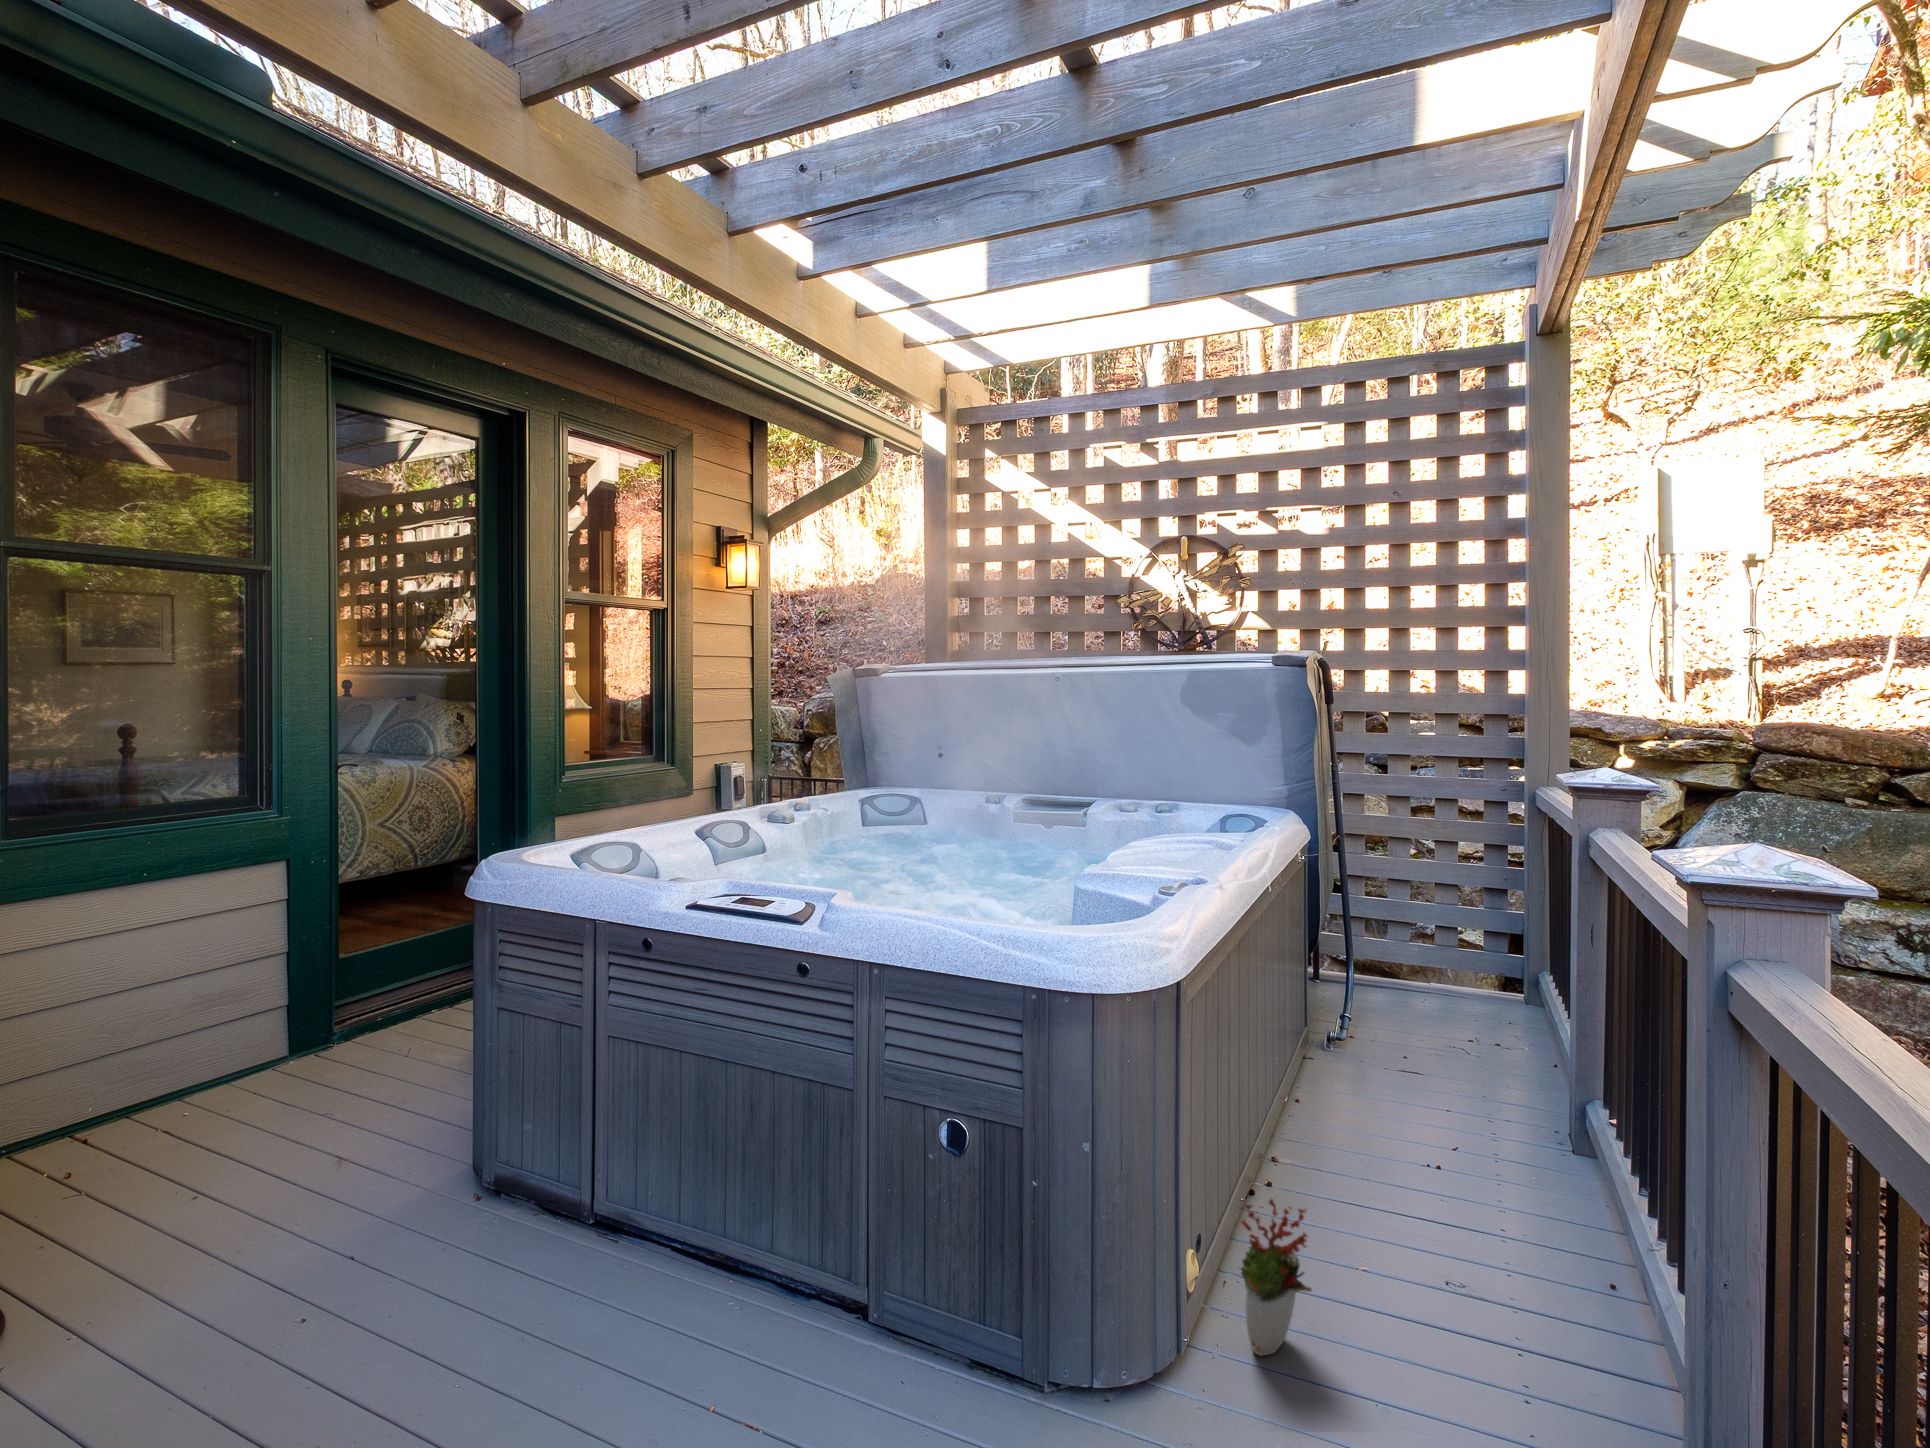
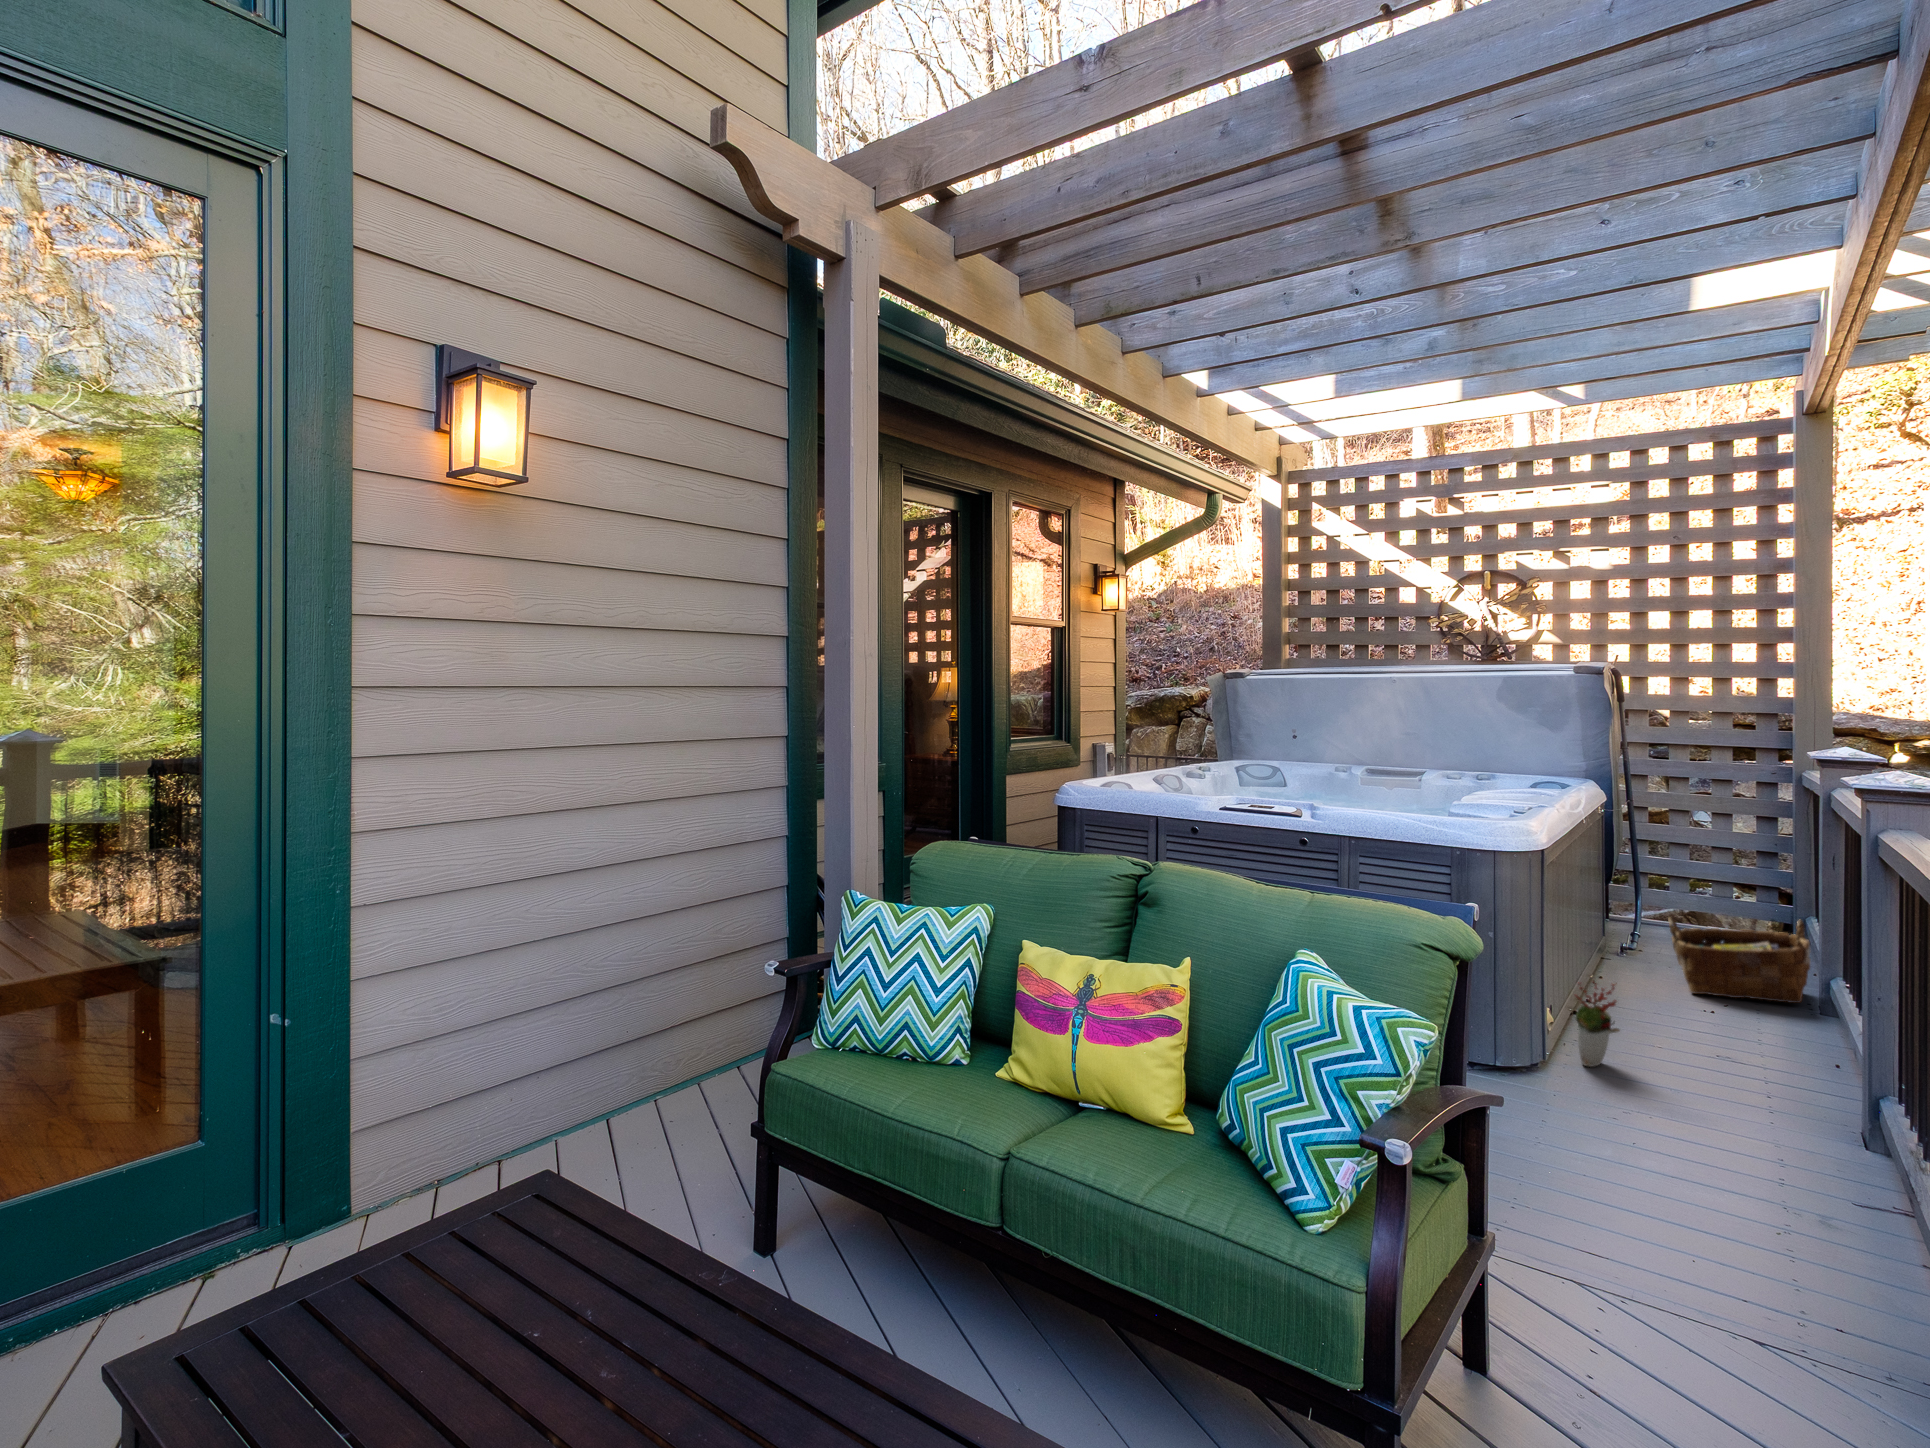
woven basket: none [1386,1010,1570,1144] -> present [1668,917,1810,1003]

